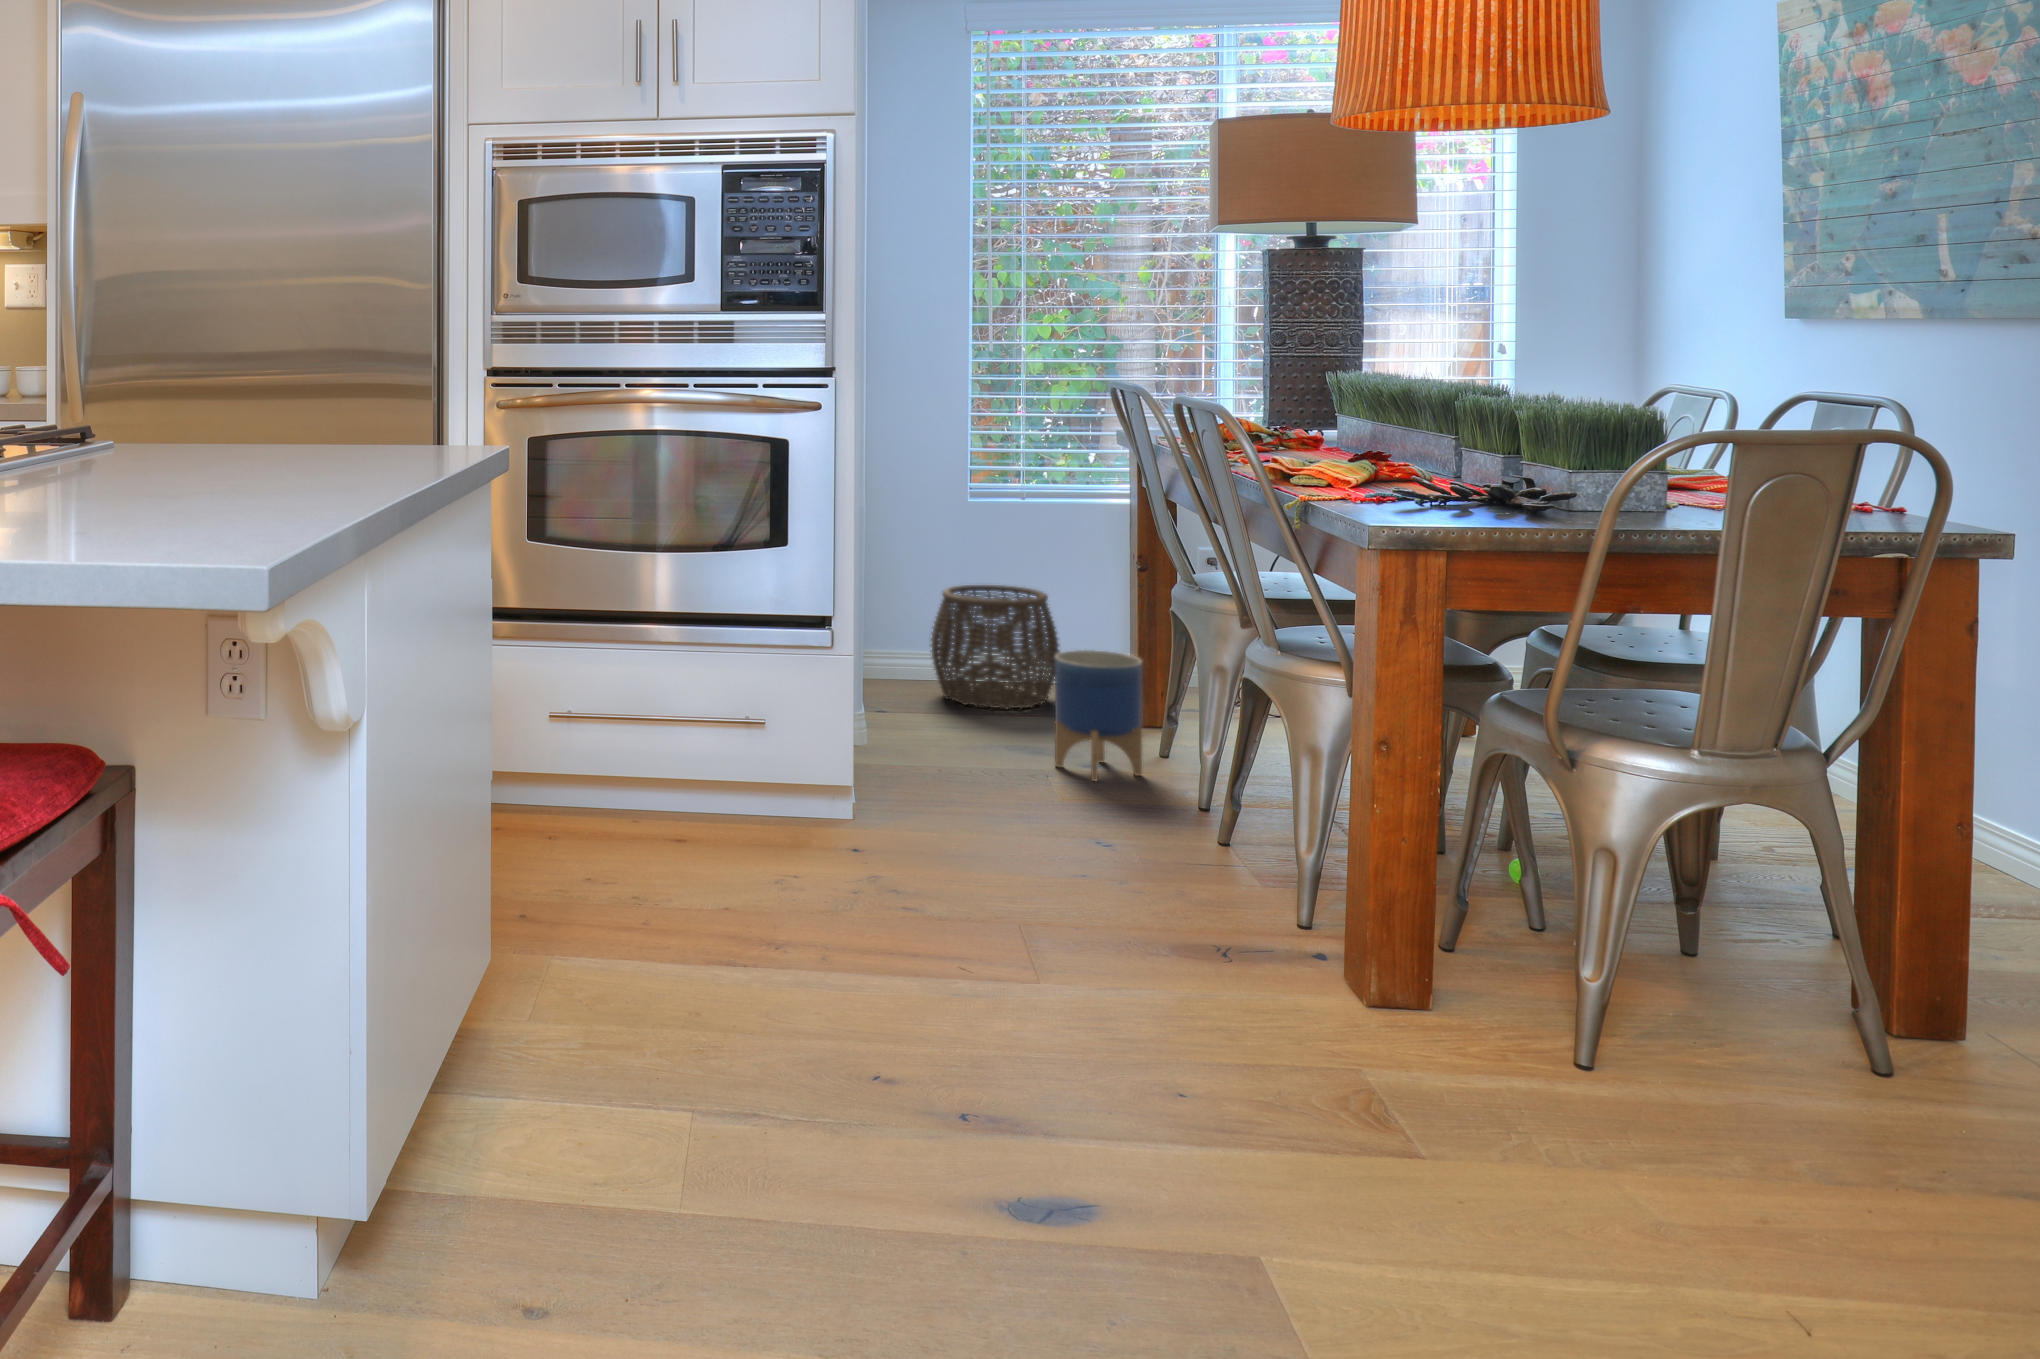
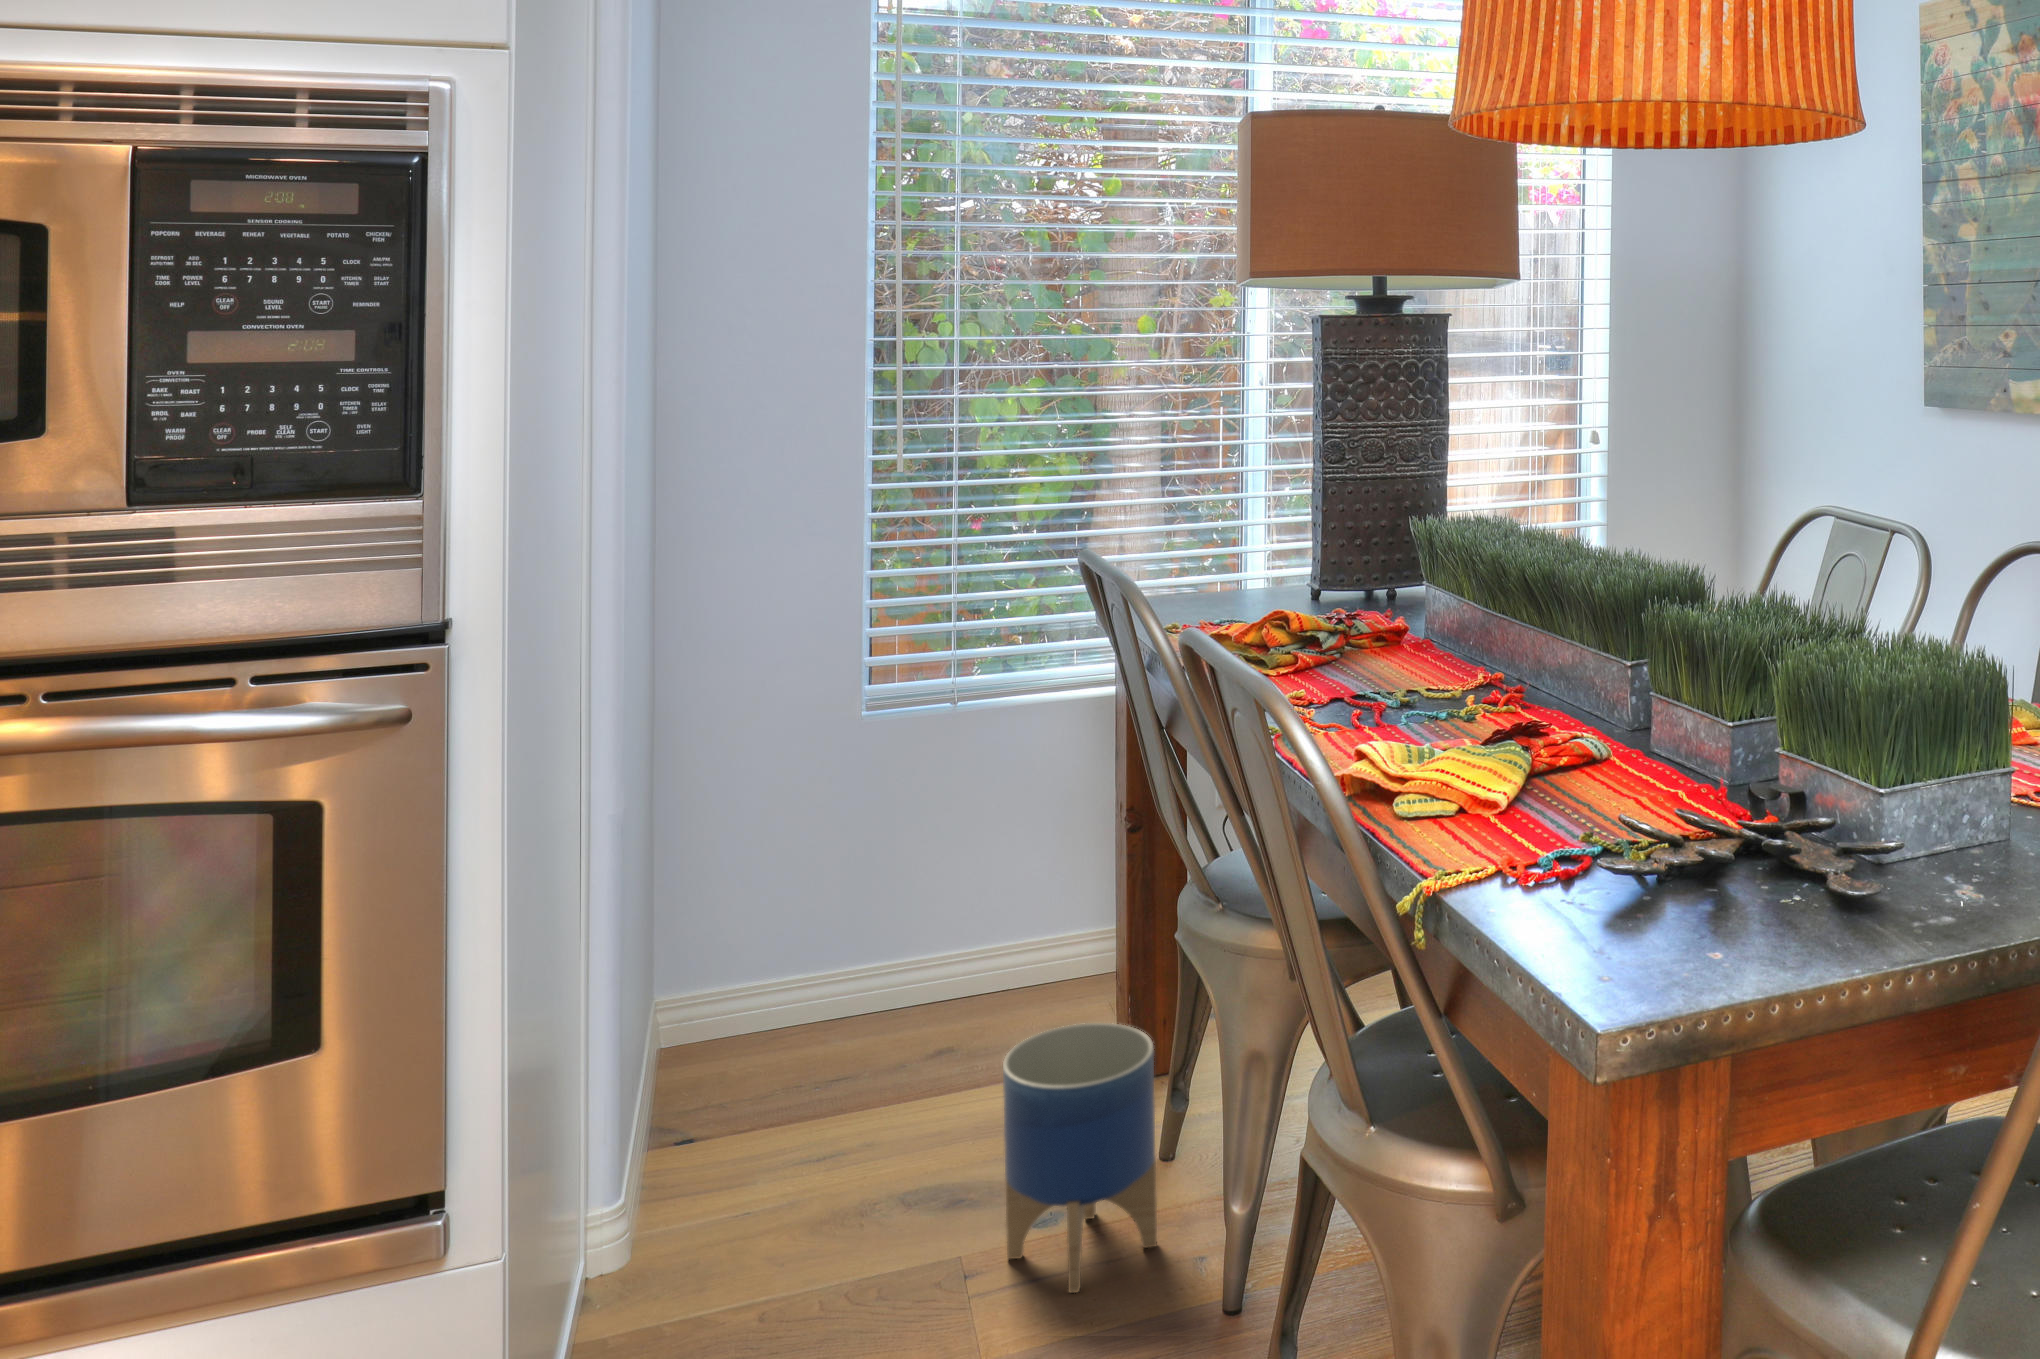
woven basket: present [931,585,1060,709] -> none [812,852,1032,1090]

